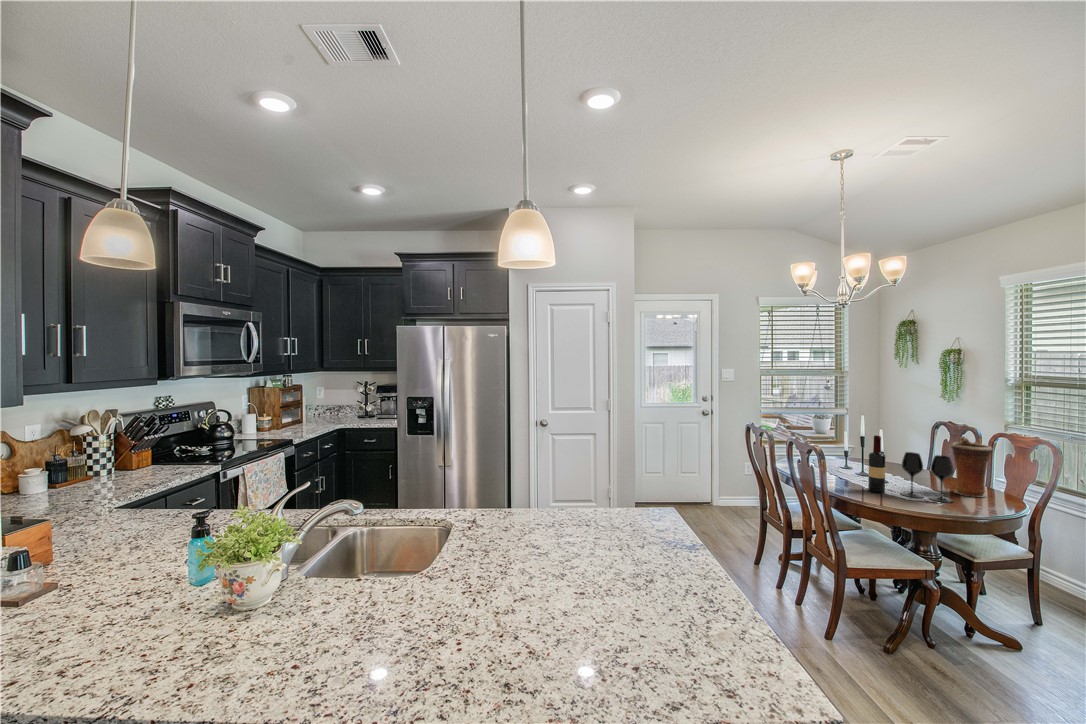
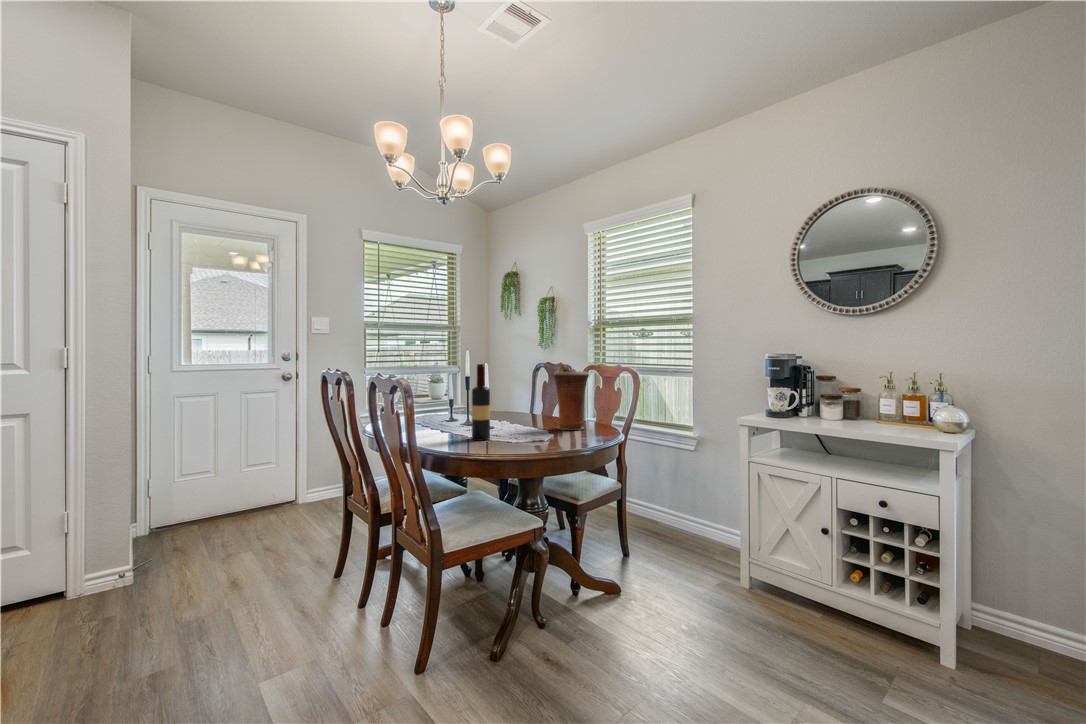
wine glass: present [901,452,953,503] -> none [507,383,559,439]

